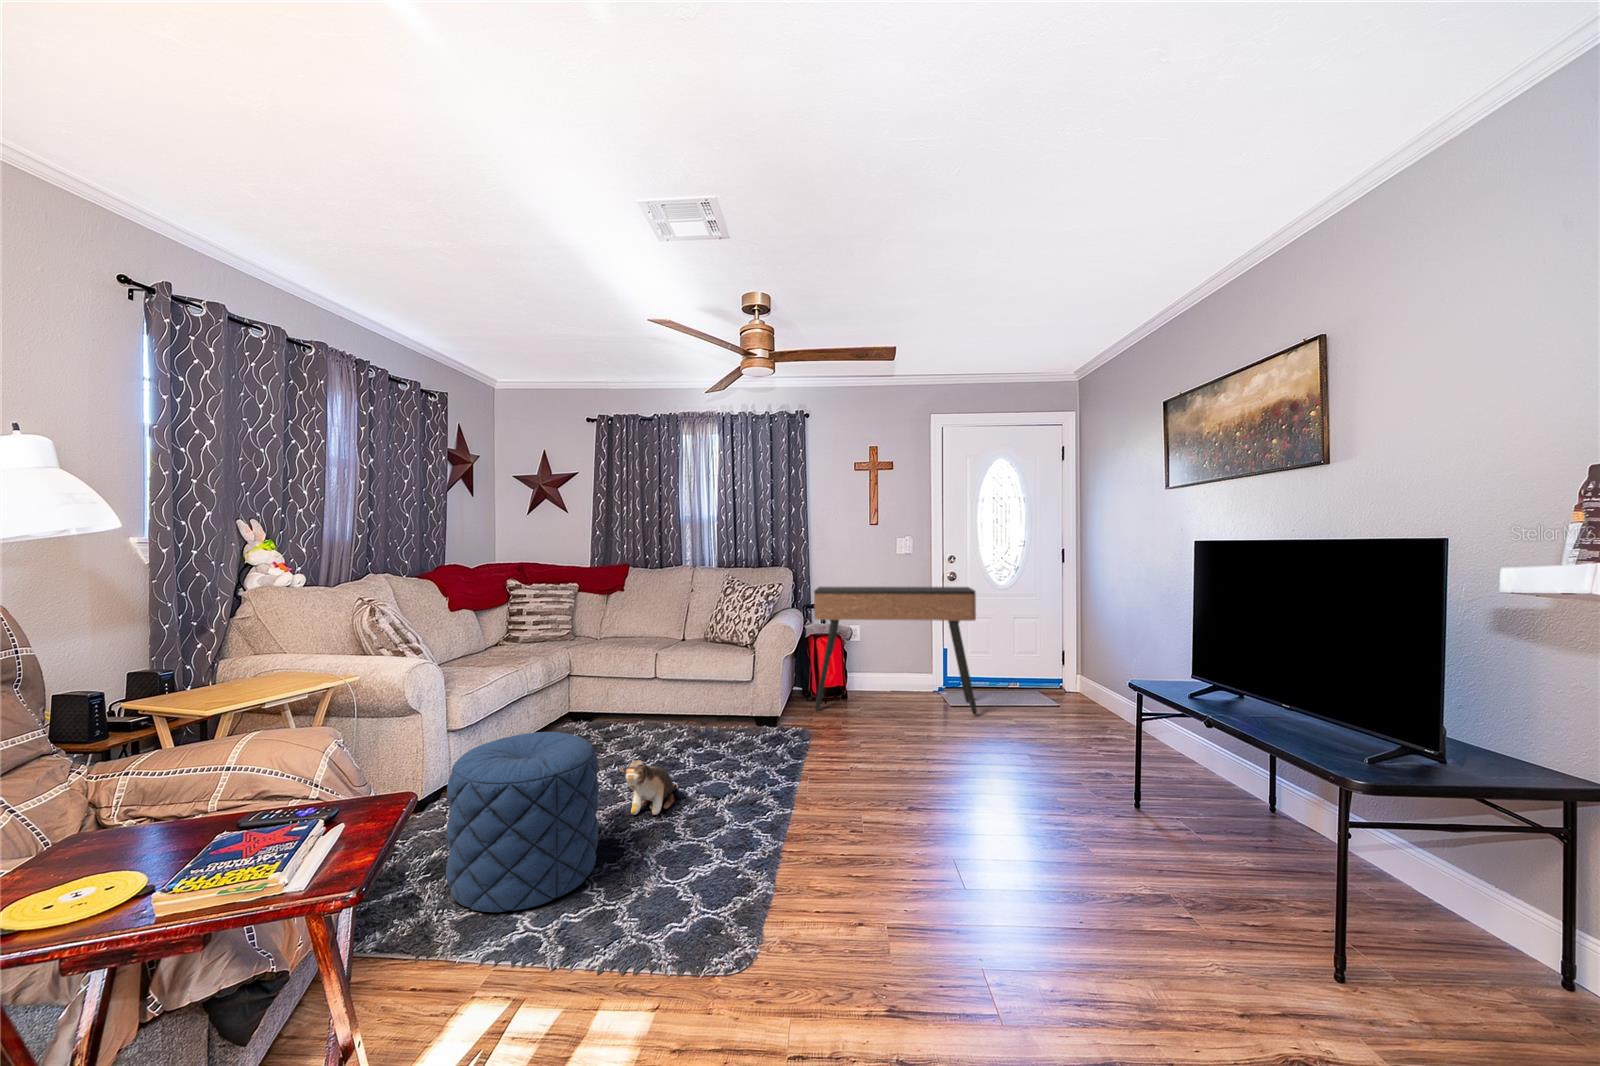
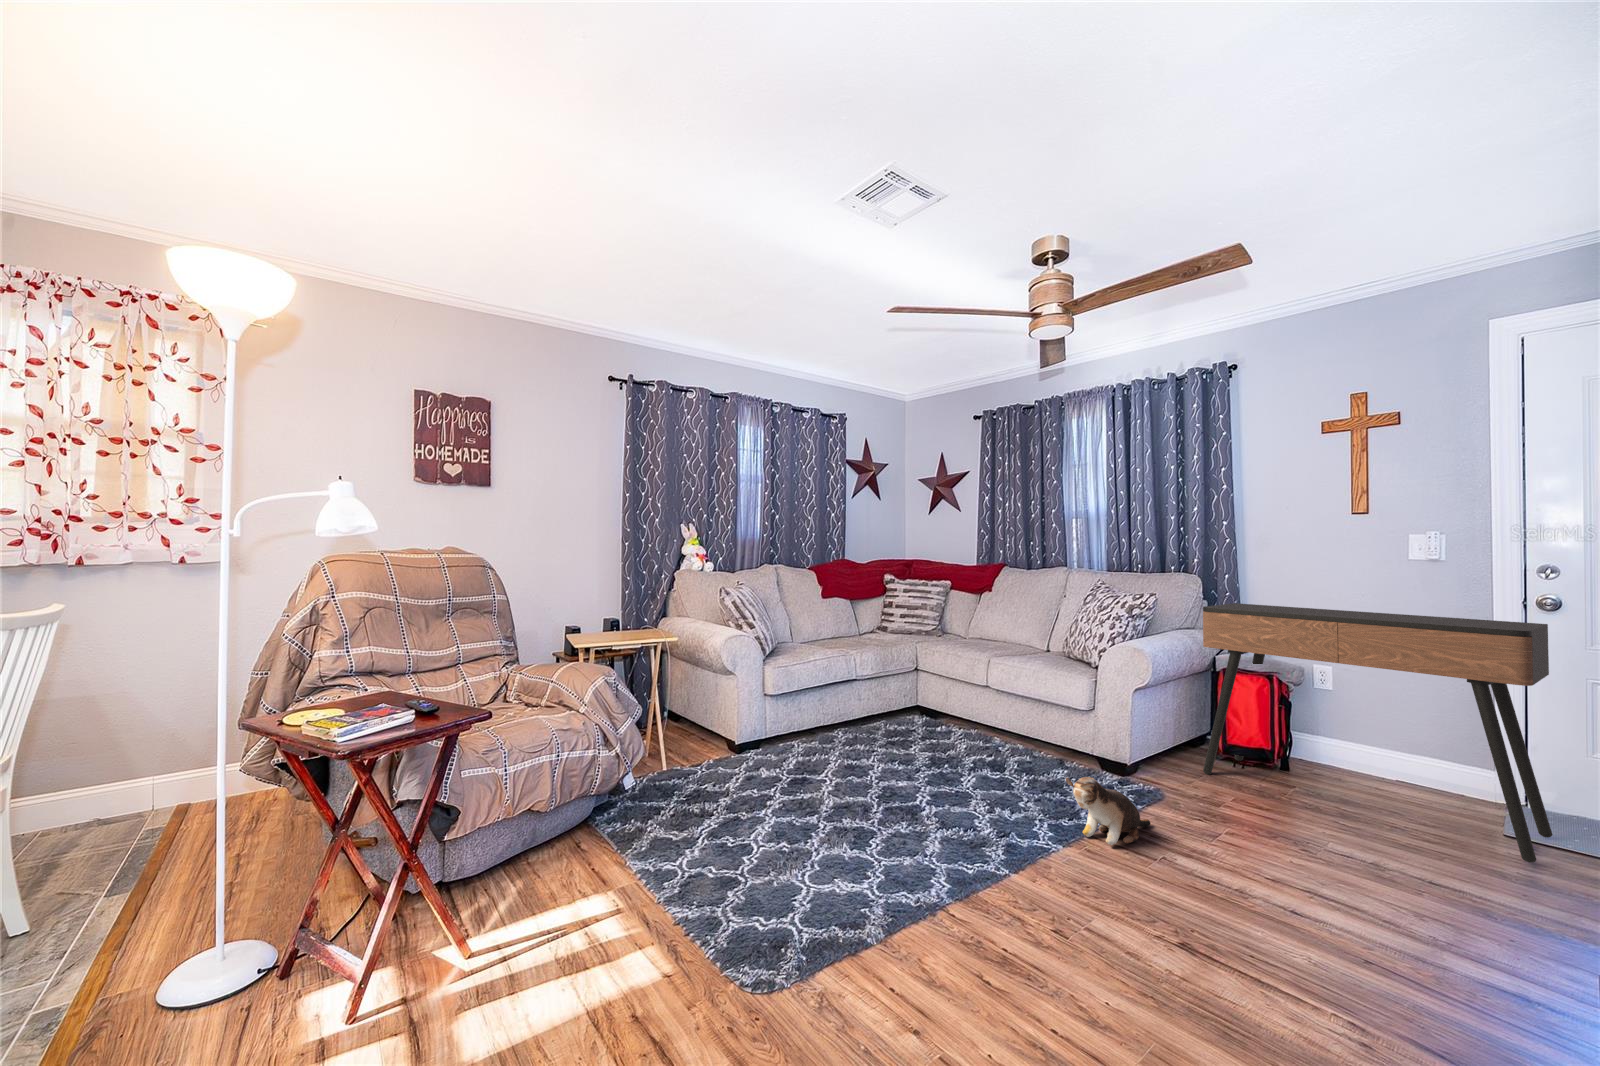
pouf: present [446,732,599,912] -> none [668,704,791,853]
plush toy: present [619,760,677,815] -> present [1066,777,1150,845]

